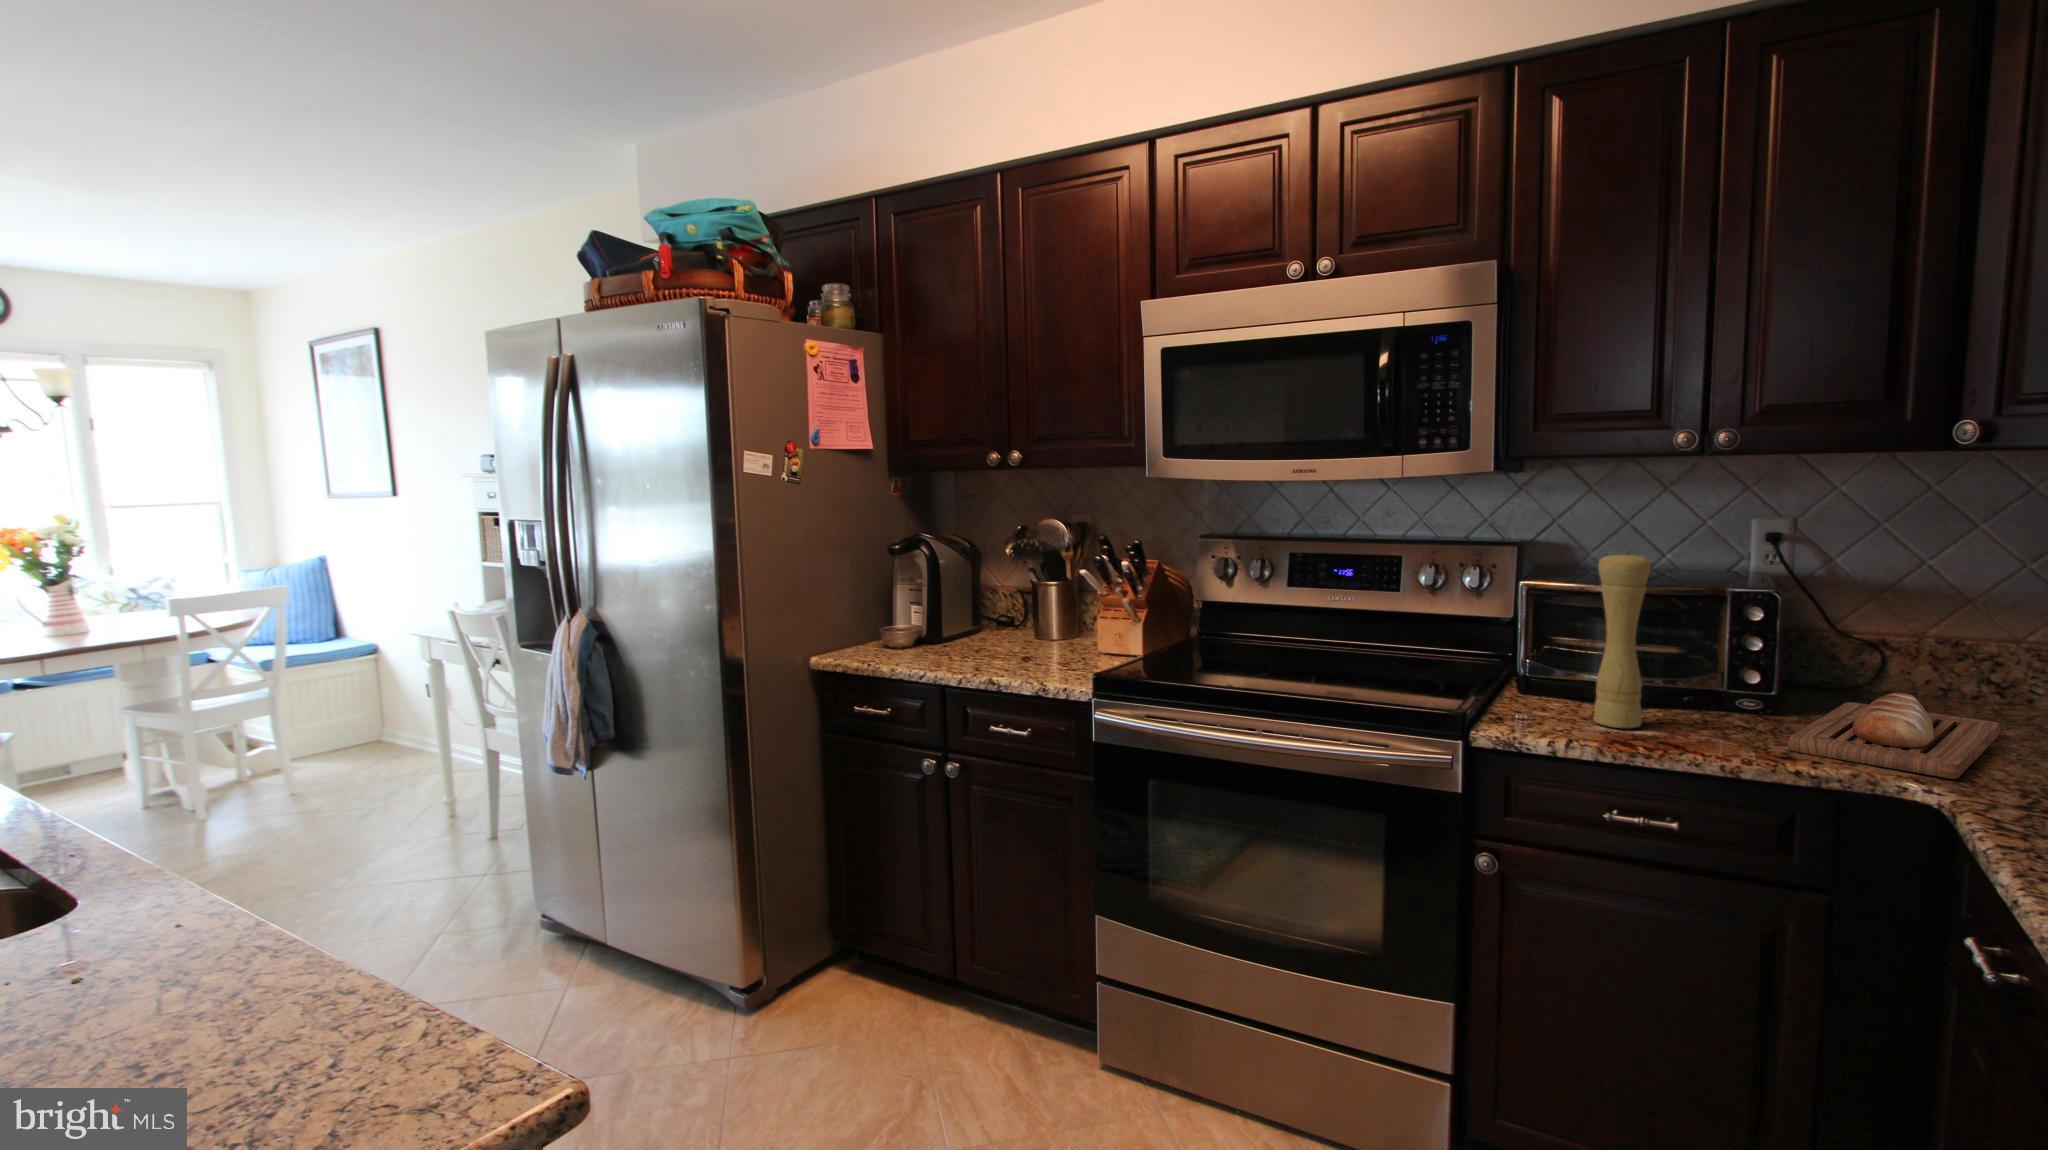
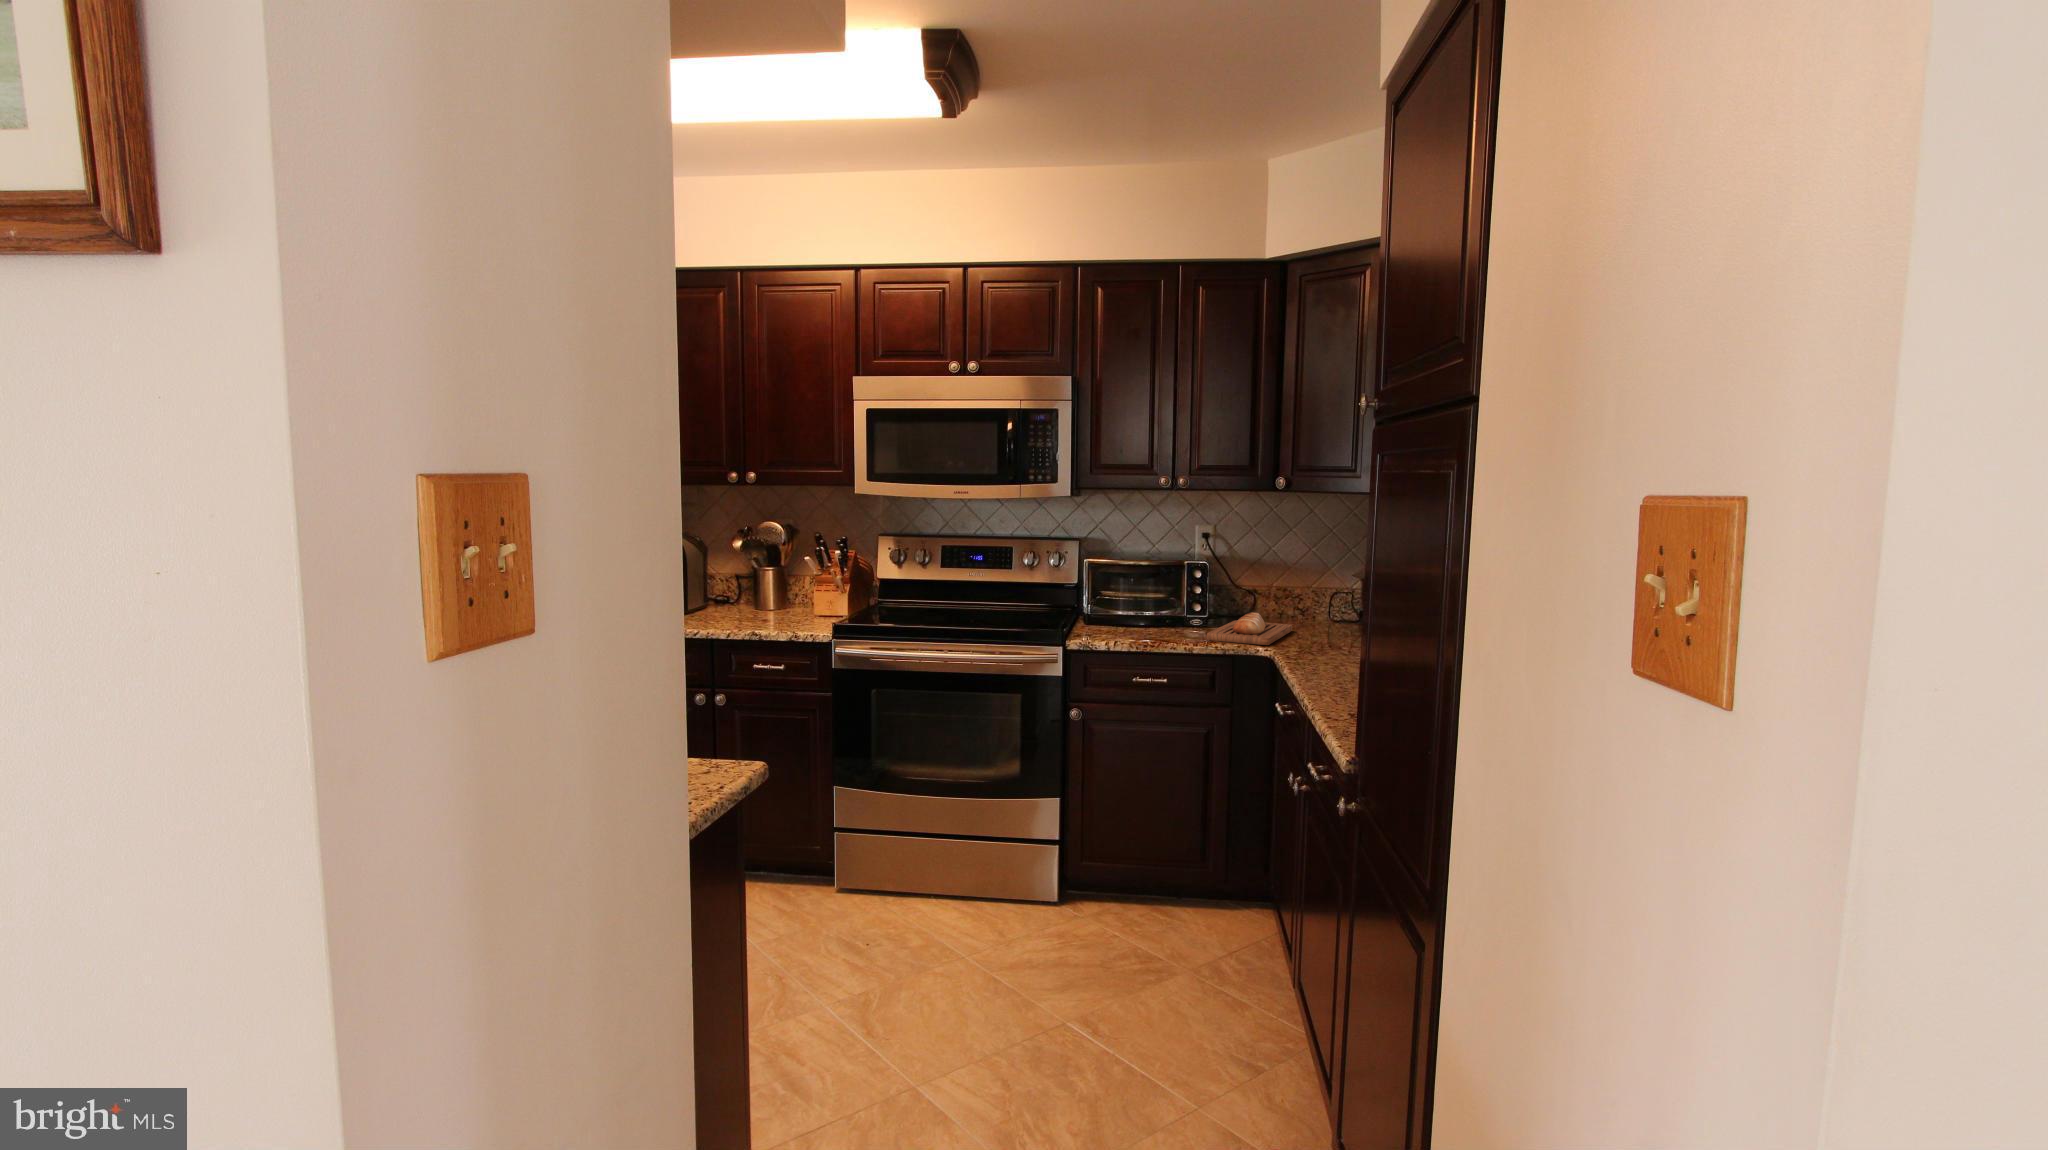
pepper mill: present [1594,552,1651,728] -> none [1122,541,1147,635]

